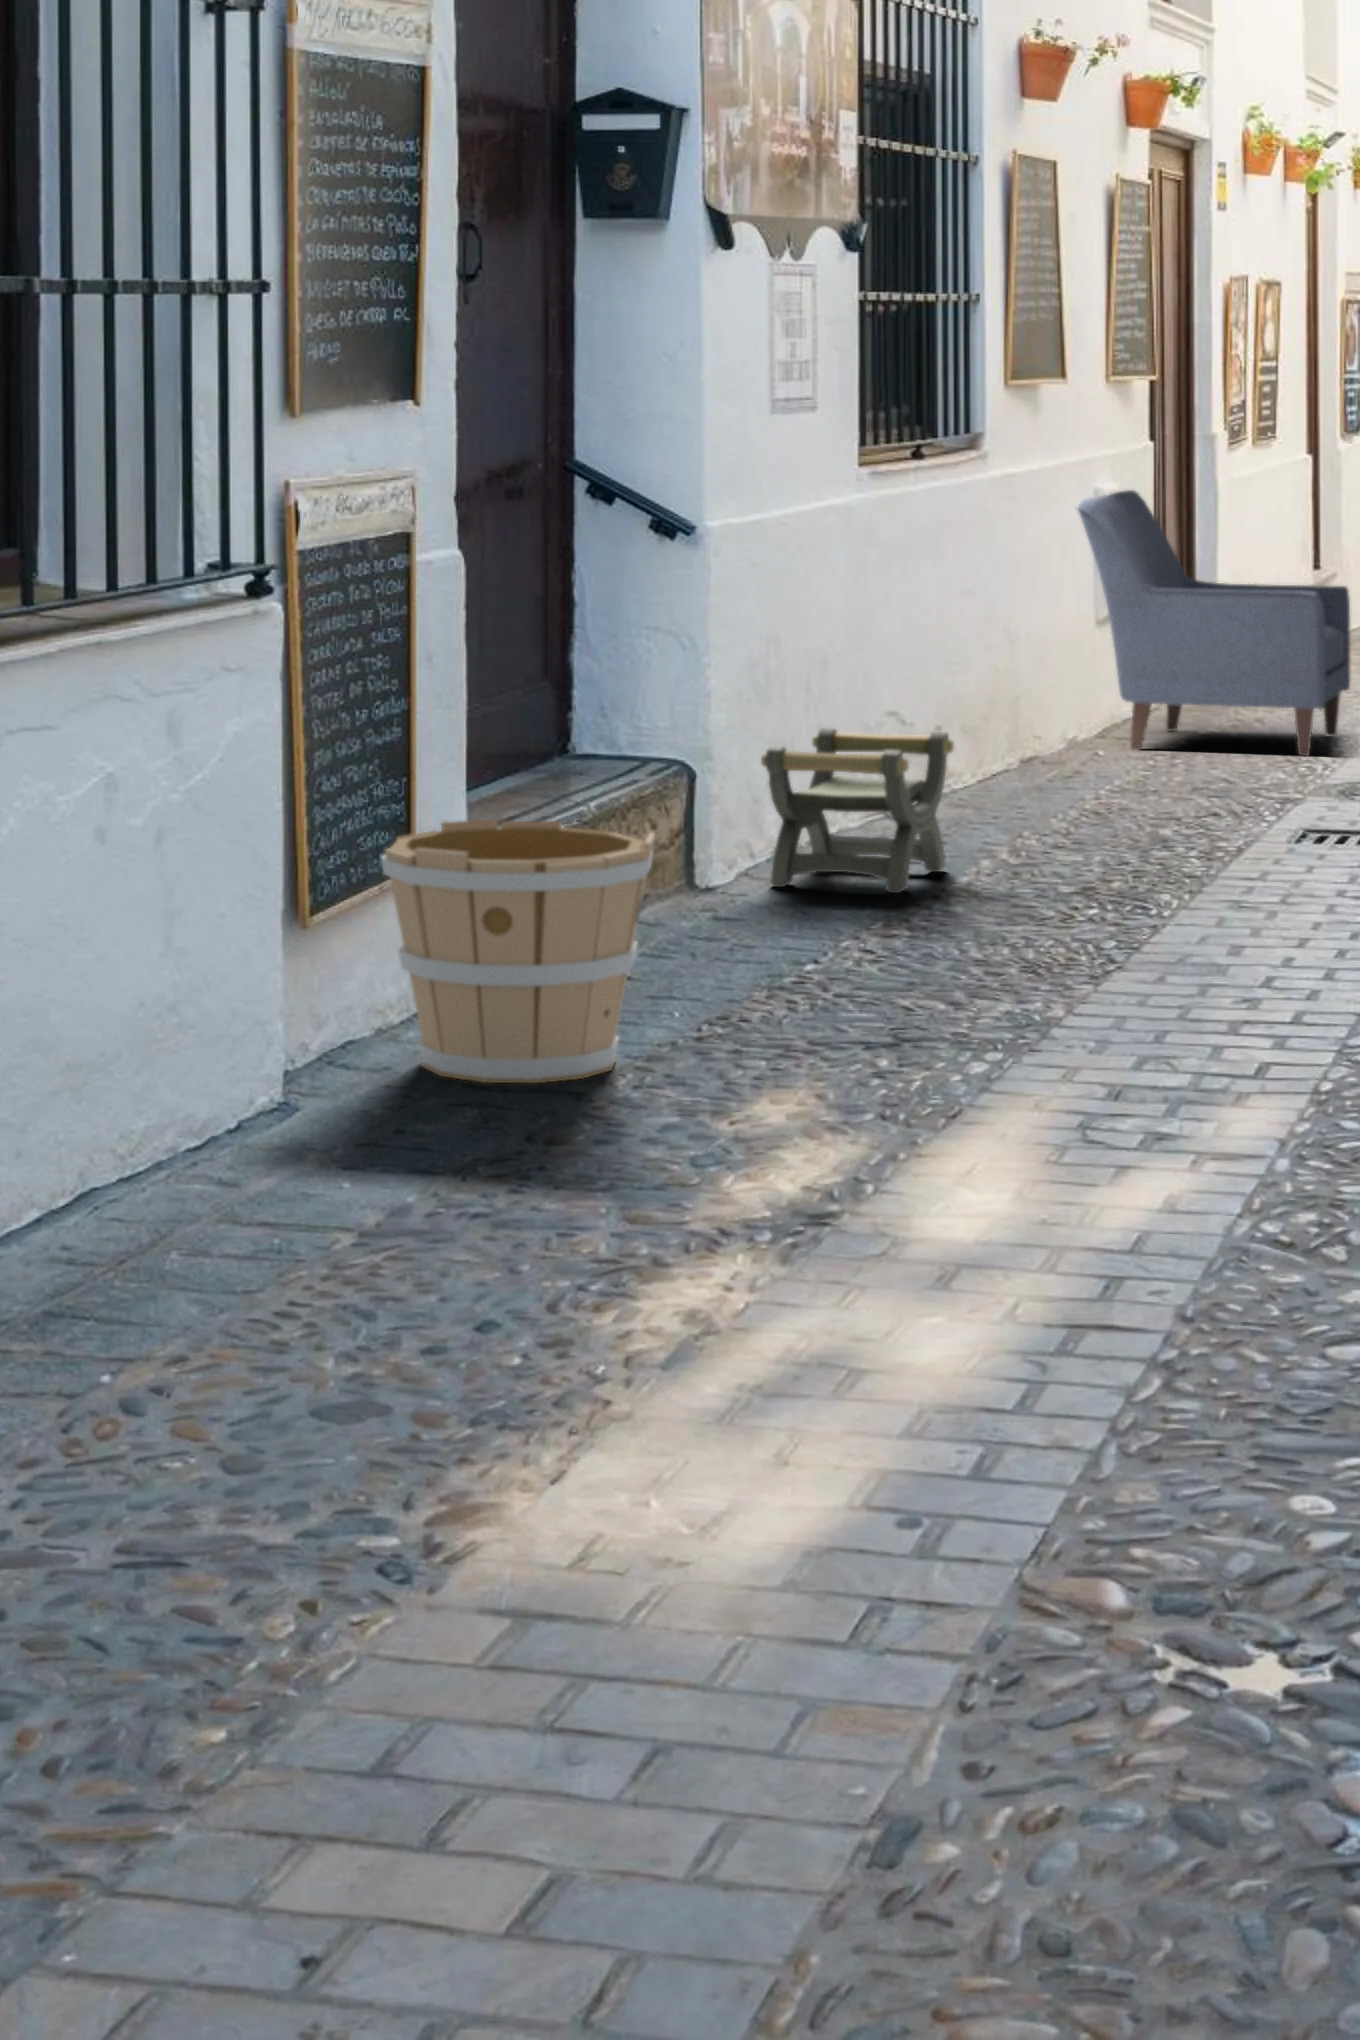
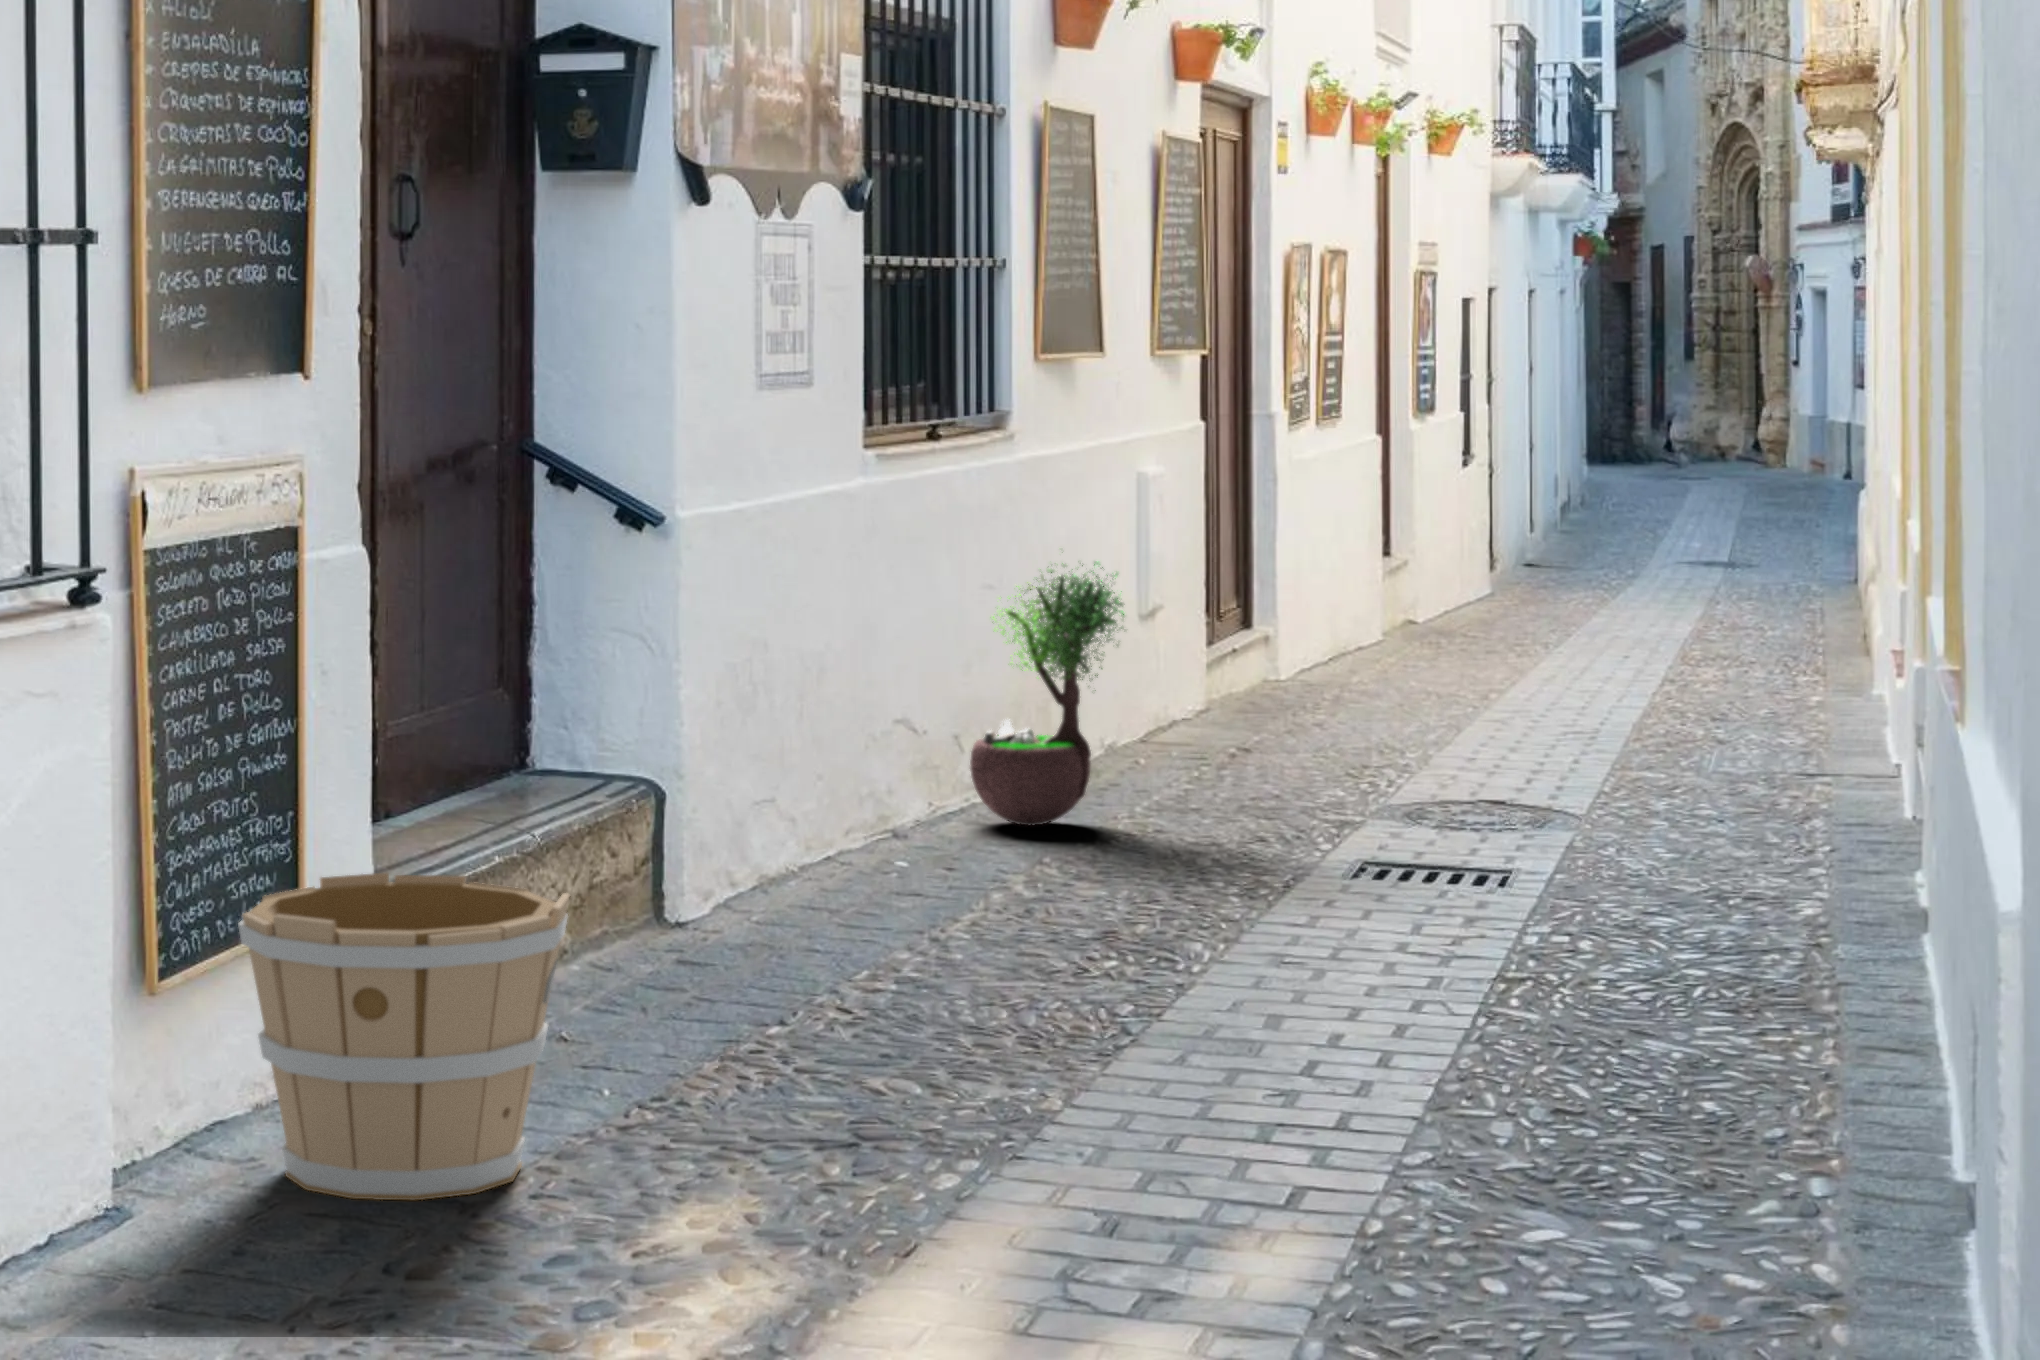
chair: present [1077,490,1350,756] -> none [1116,472,1413,763]
potted tree: none [950,556,1094,807] -> present [970,561,1124,826]
stool: present [761,728,954,893] -> none [741,743,963,935]

